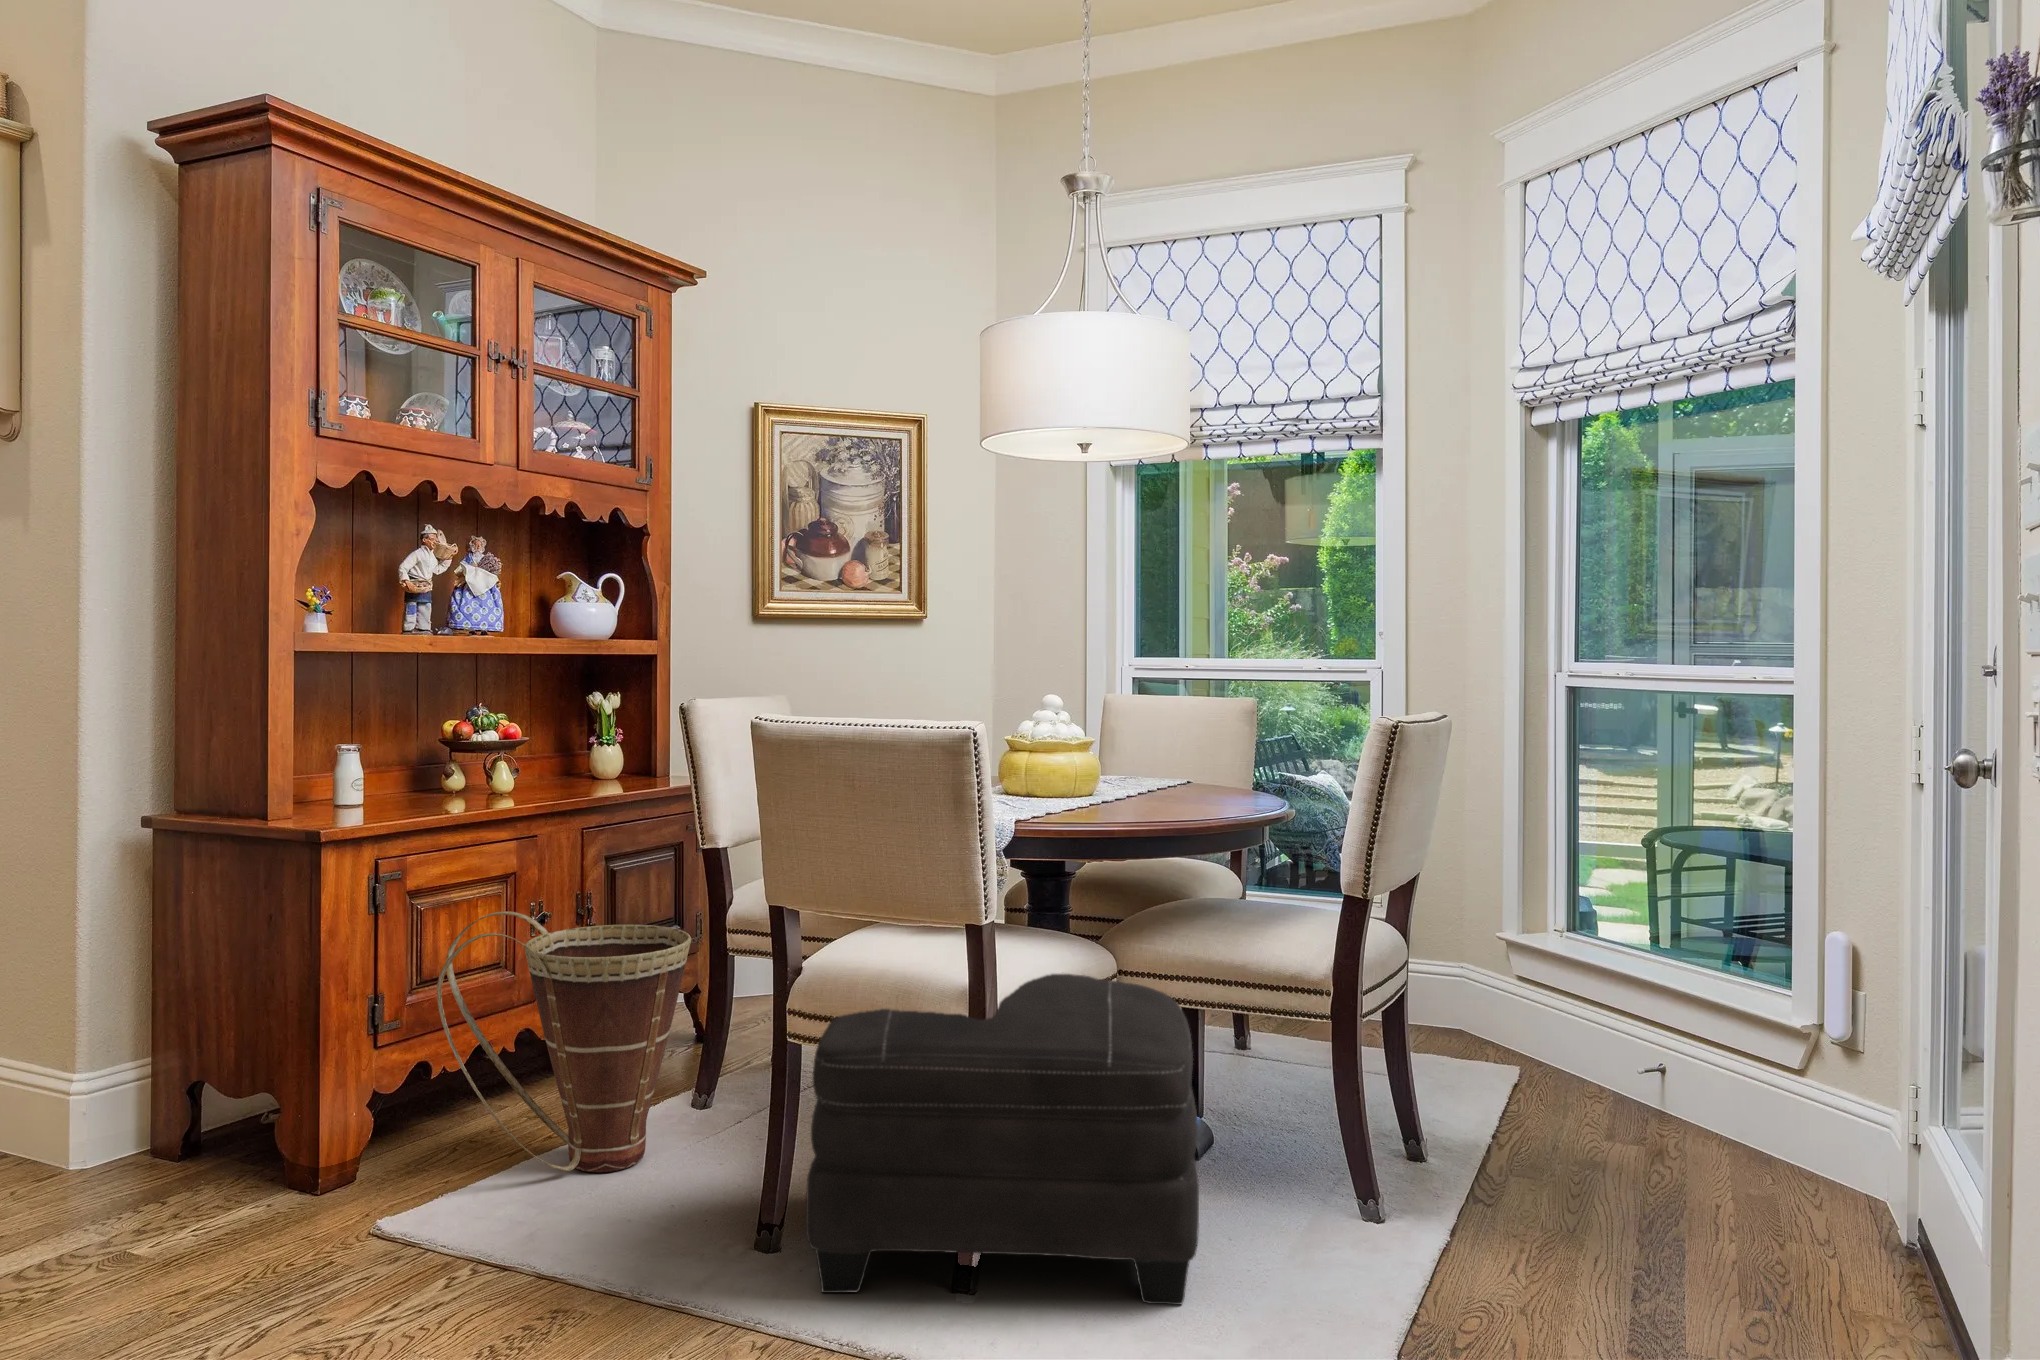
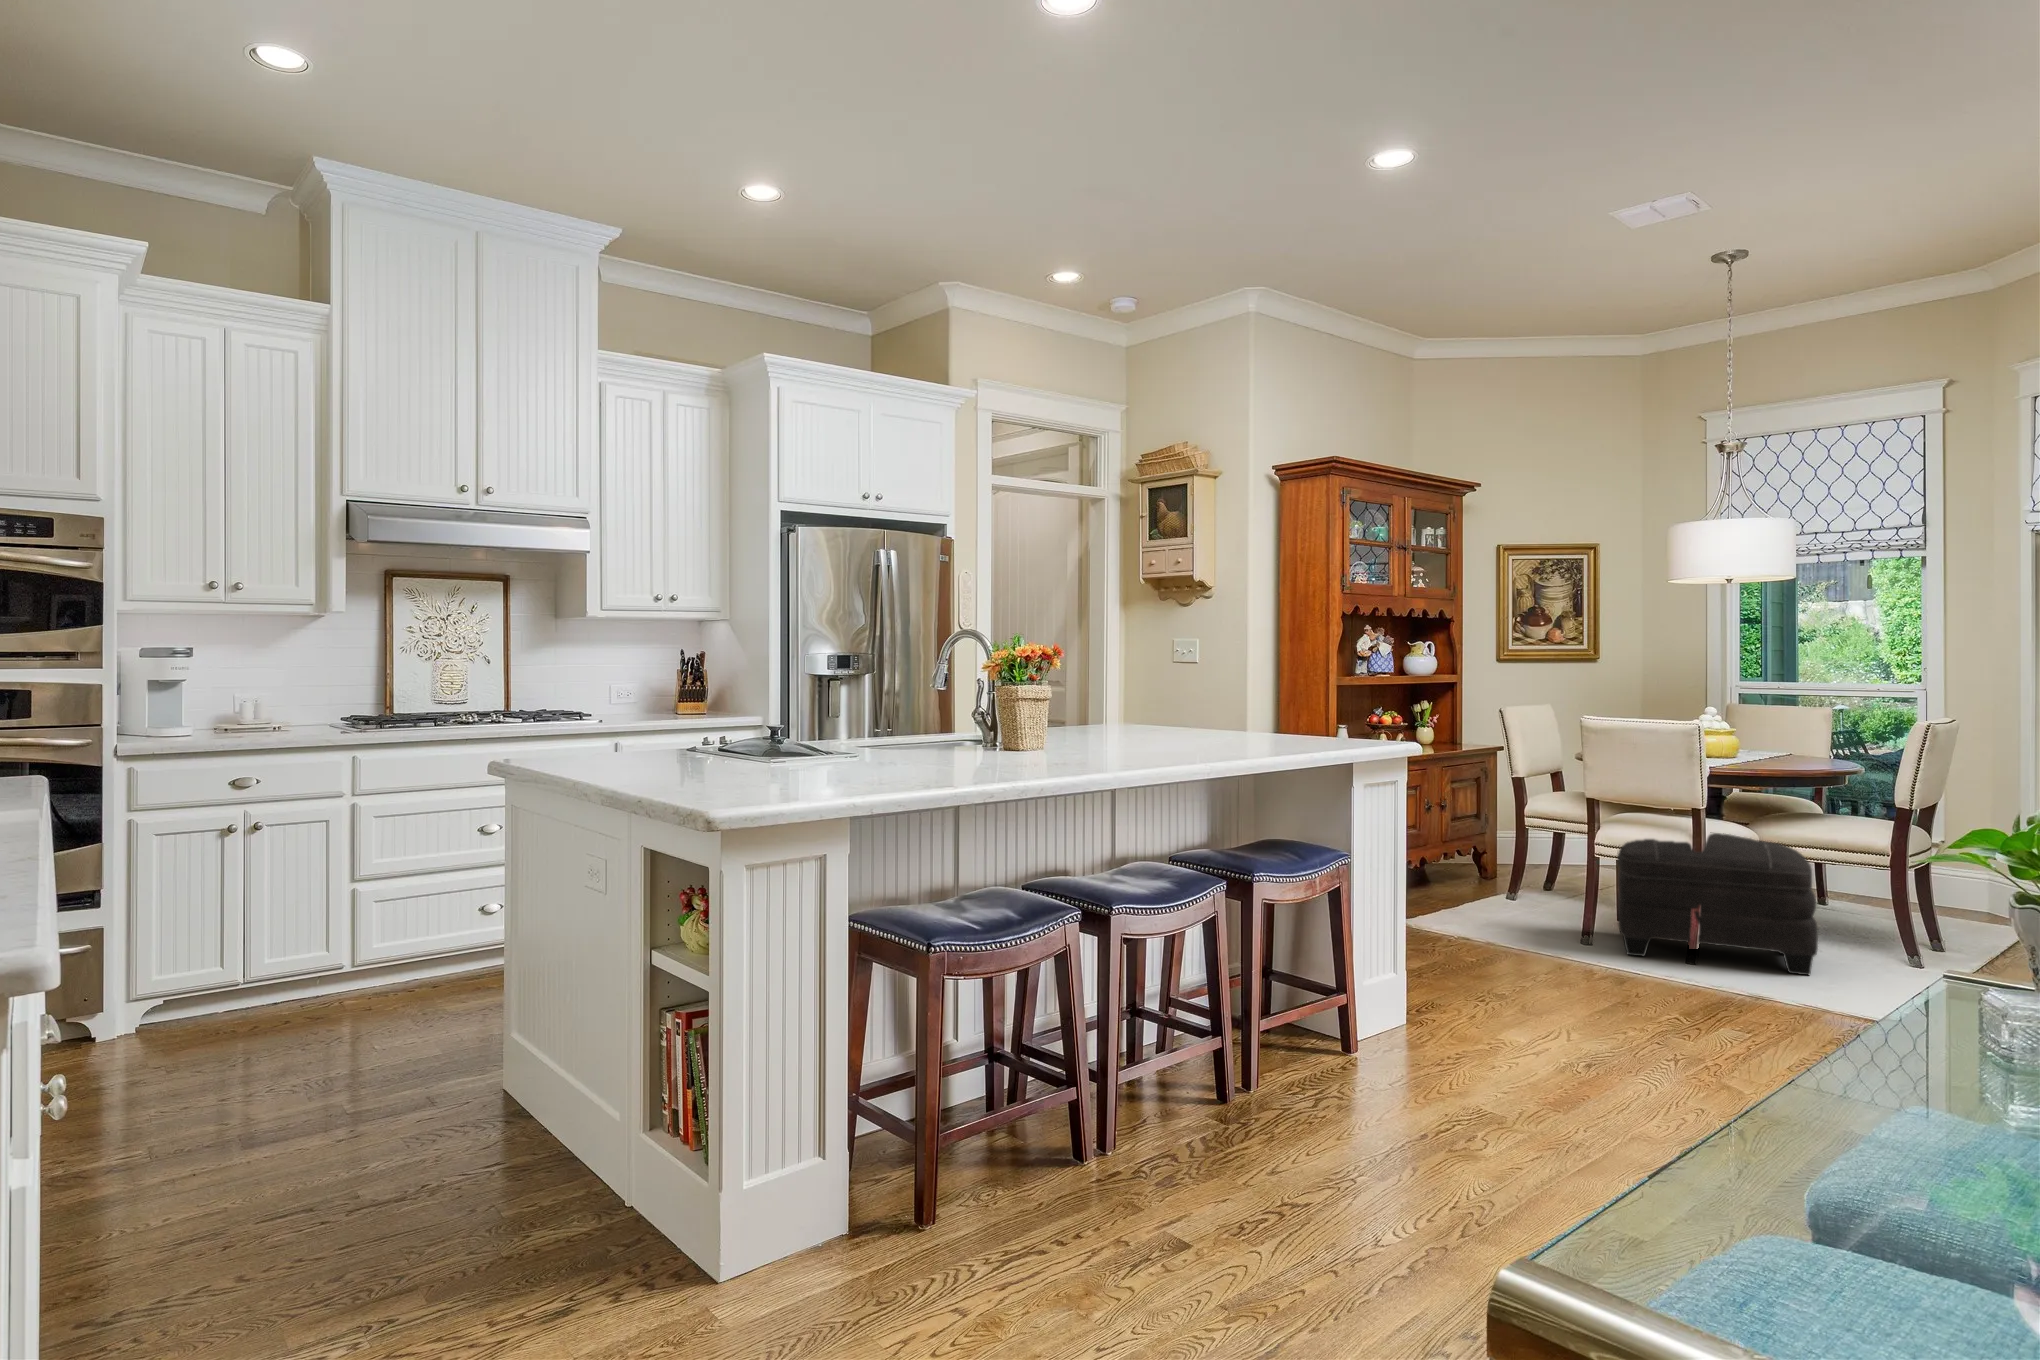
basket: present [437,911,691,1172] -> none [1408,799,1526,916]

